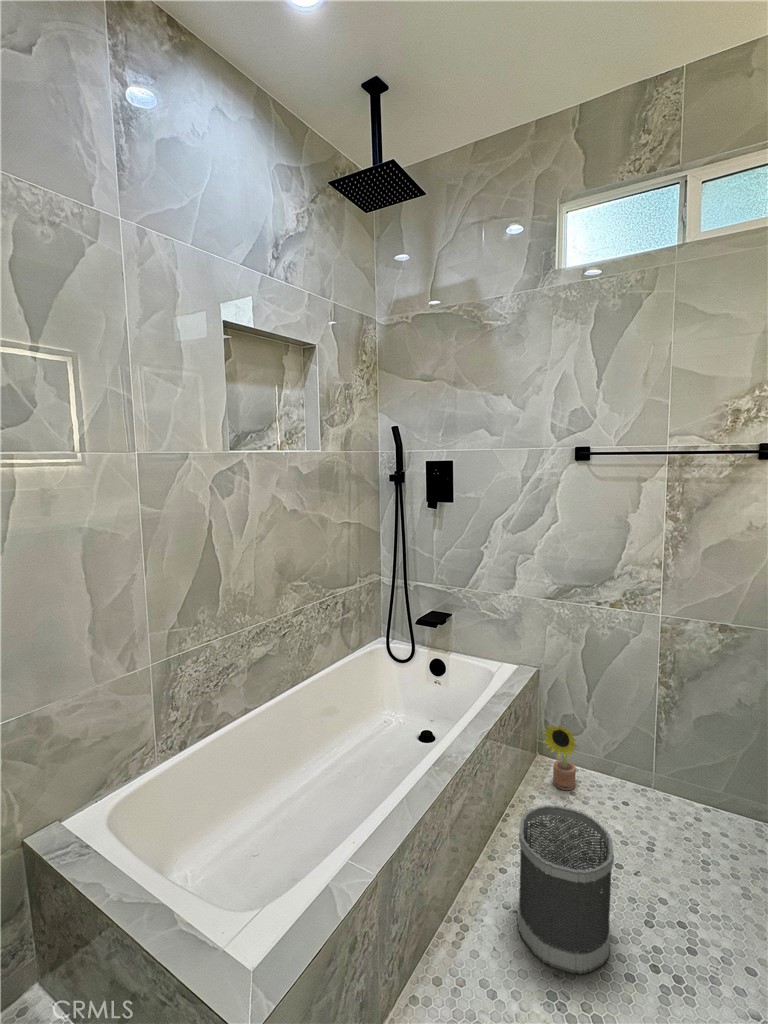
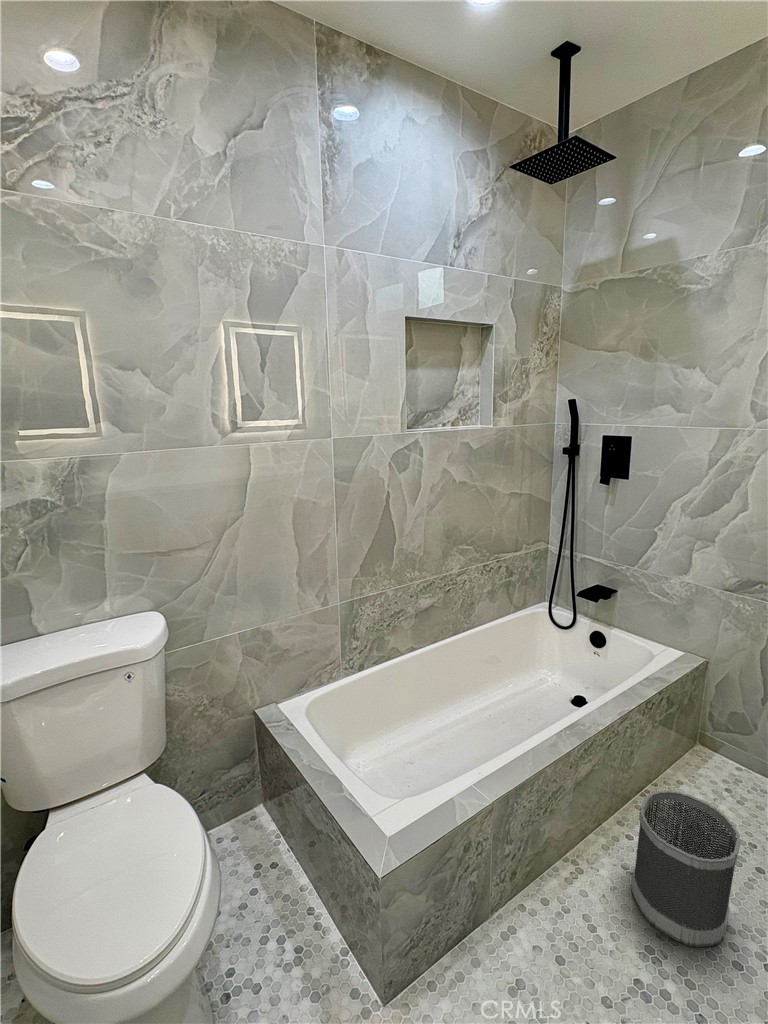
decorative plant: present [542,725,577,790] -> none [697,719,737,786]

